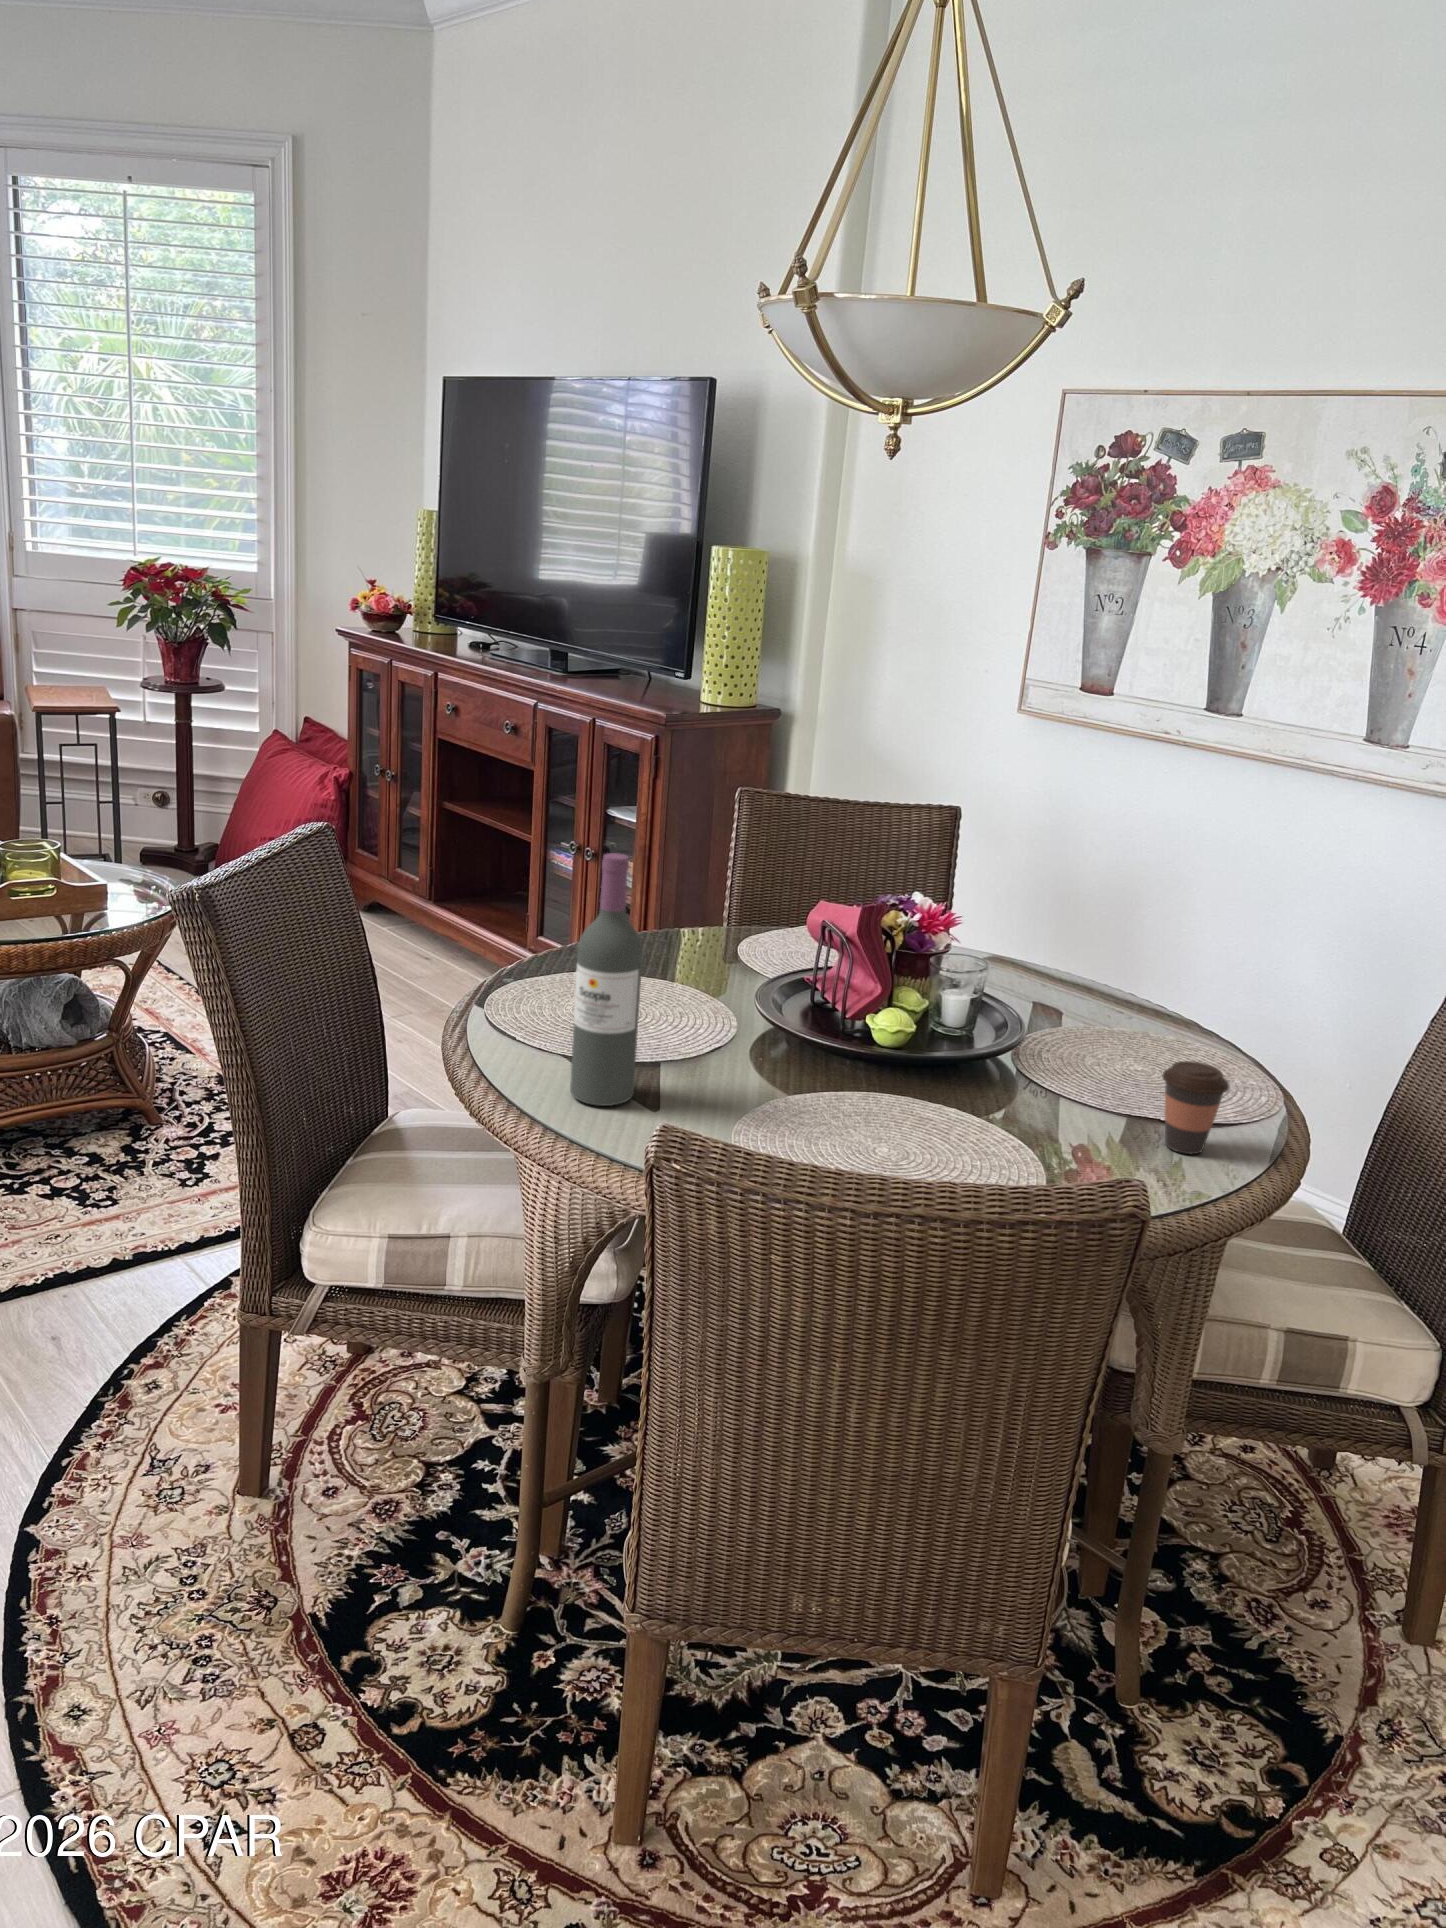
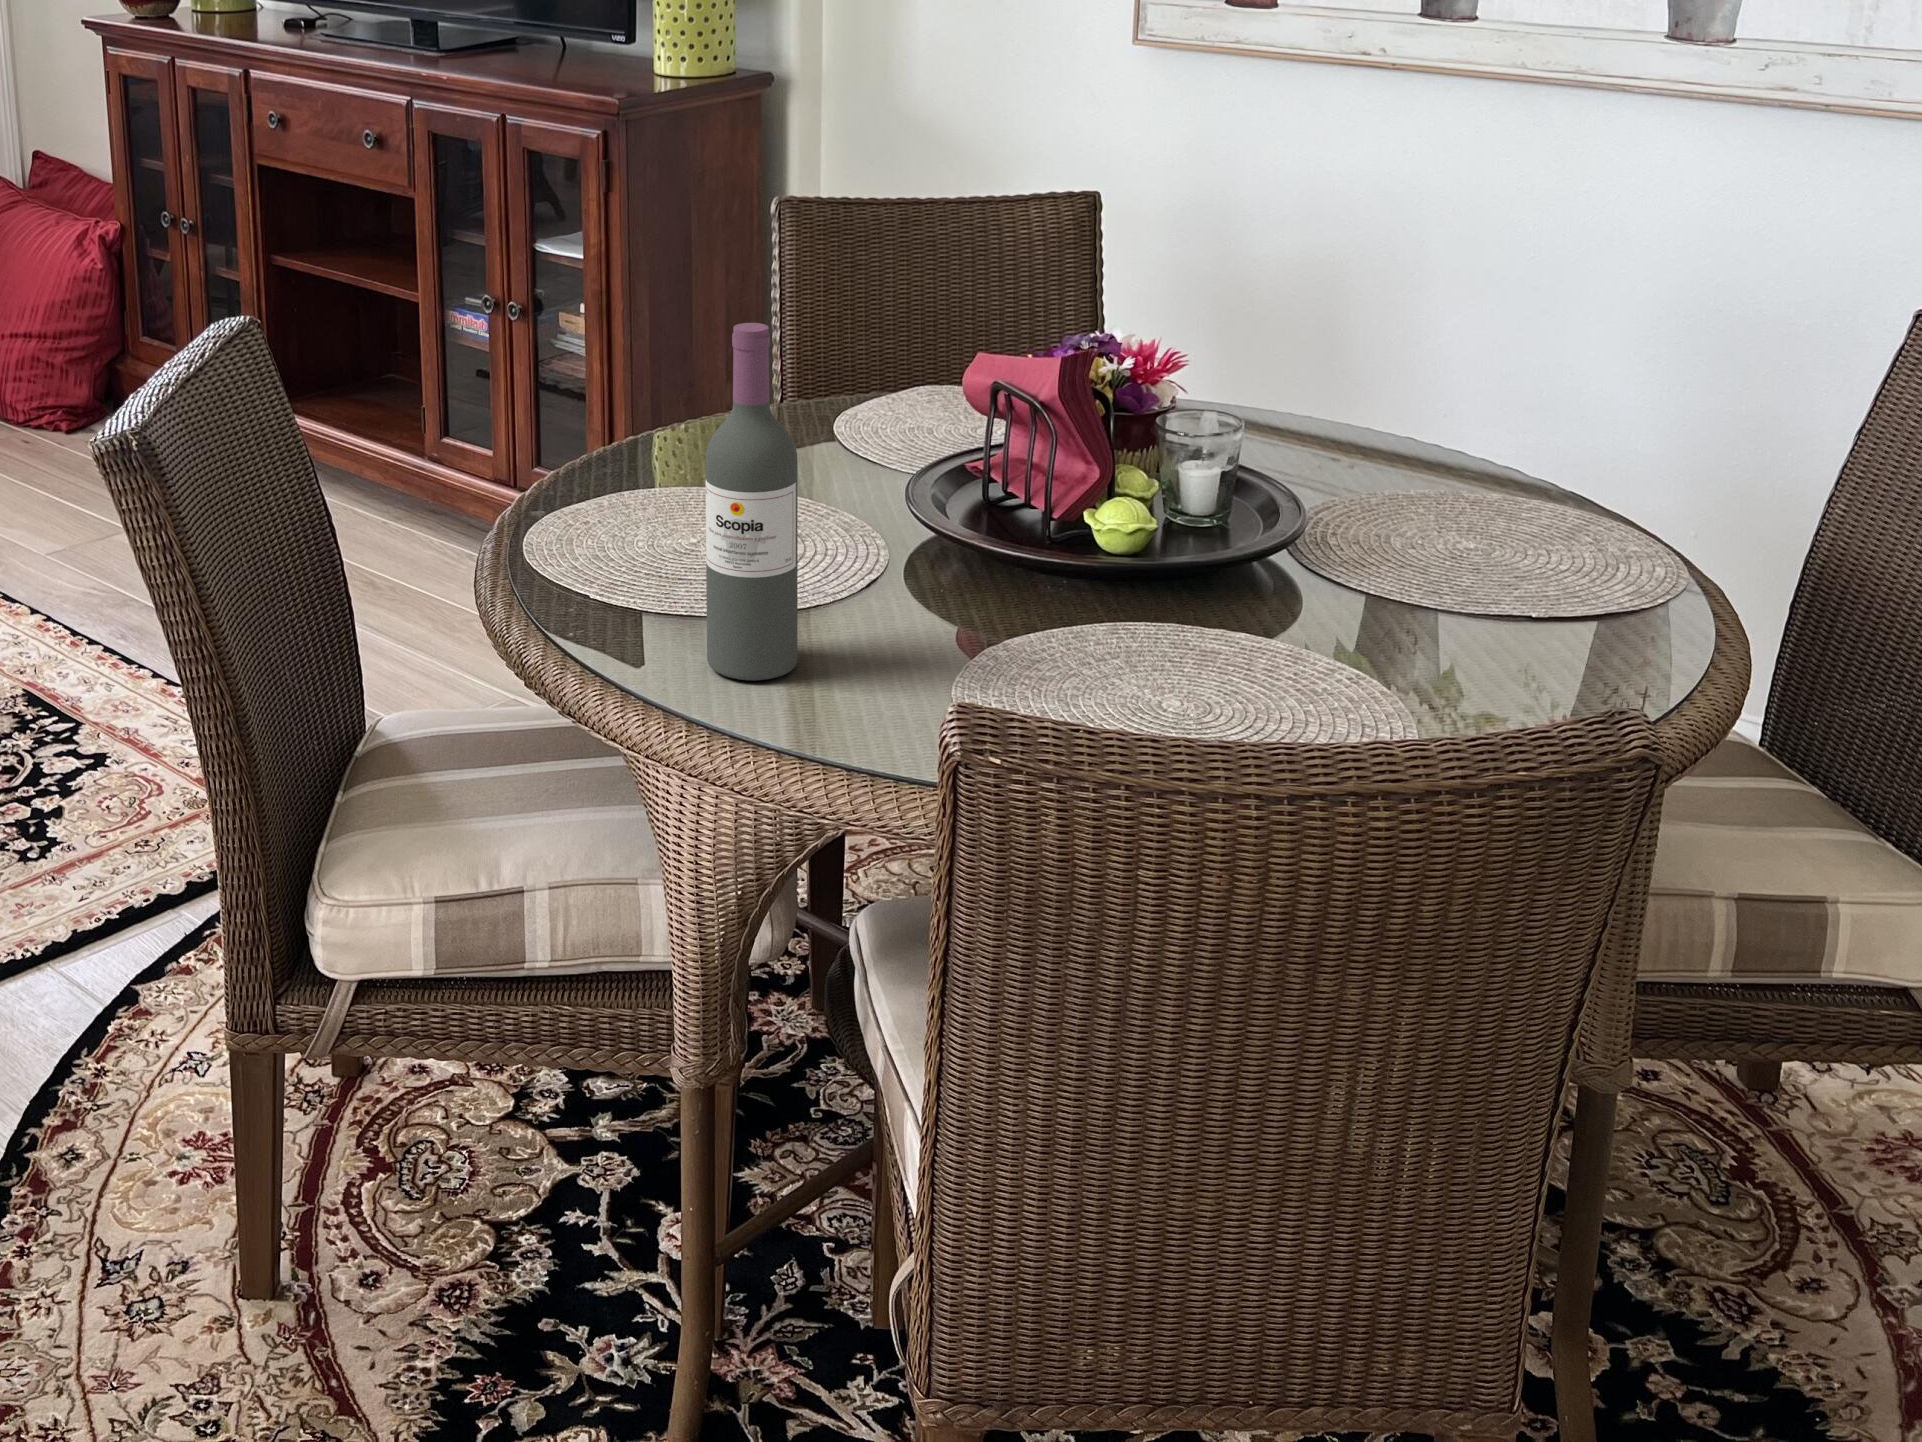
coffee cup: present [1162,1061,1229,1154] -> none [1536,528,1636,659]

